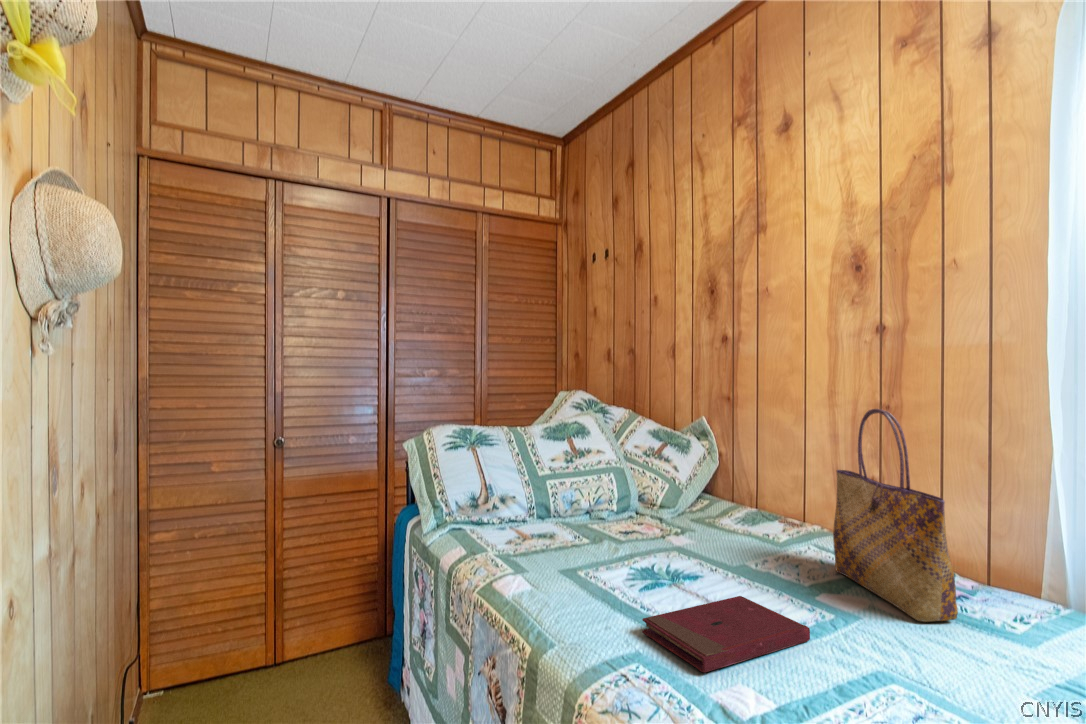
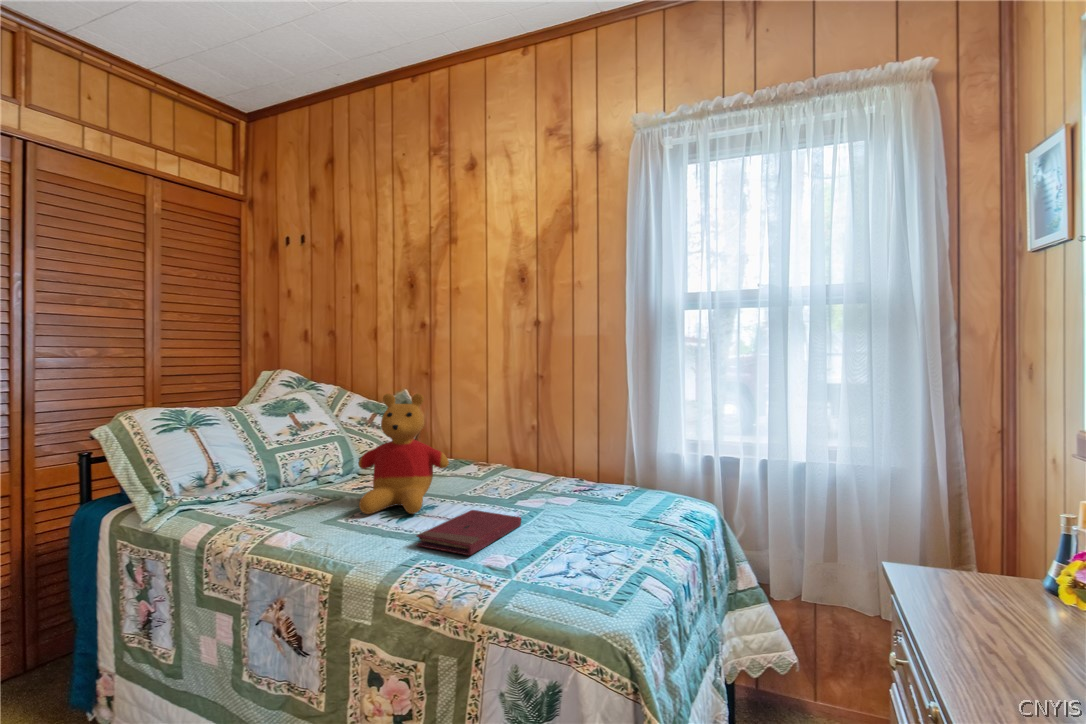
tote bag: present [833,409,958,622] -> none [517,376,590,503]
stuffed bear: none [603,423,721,582] -> present [358,394,449,514]

